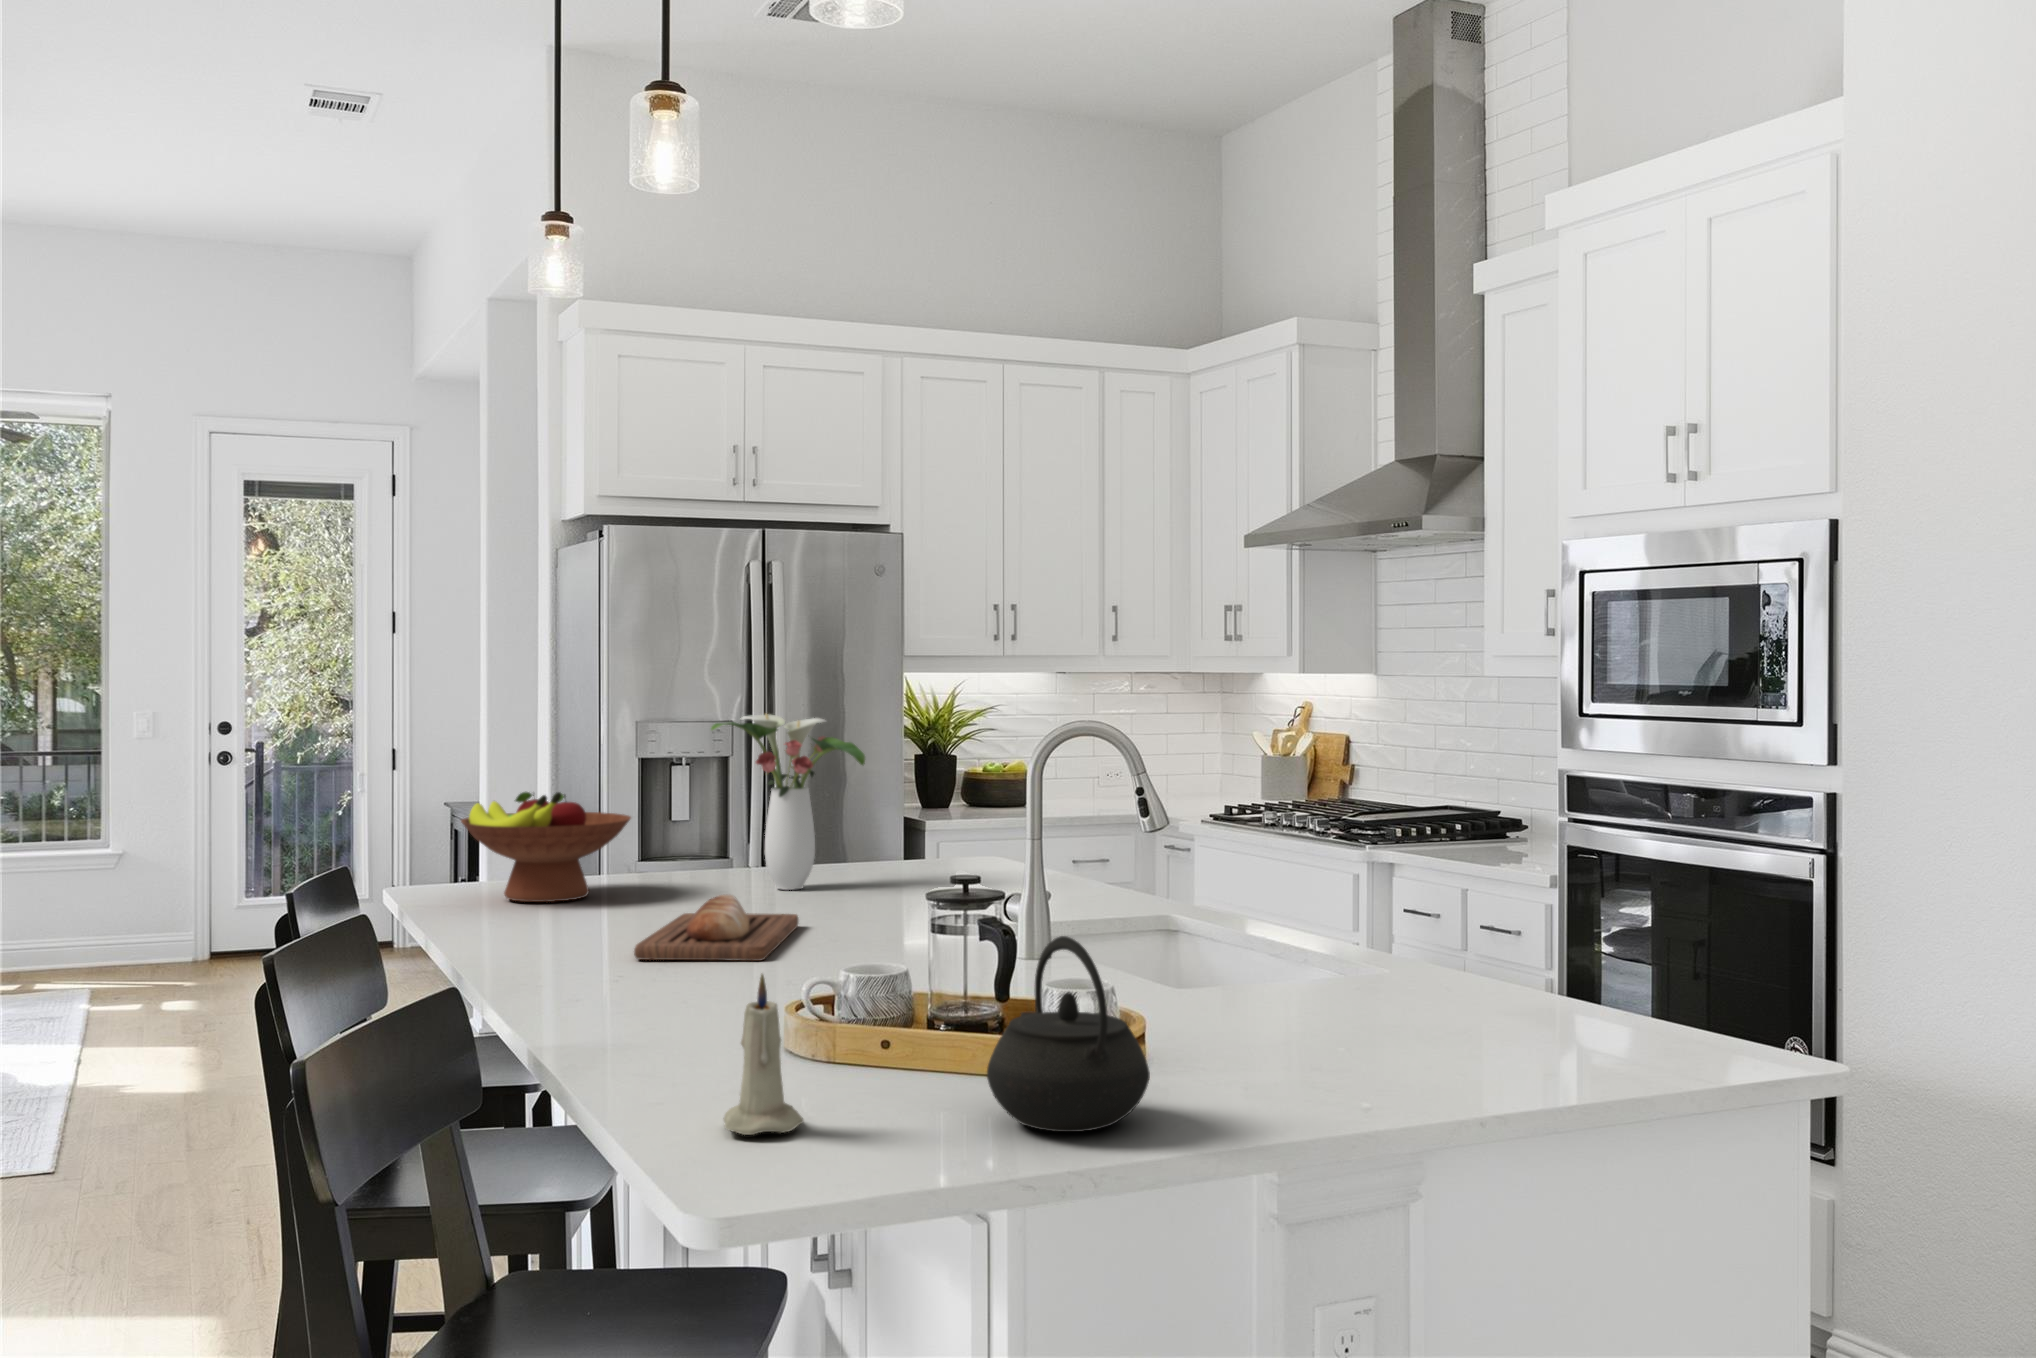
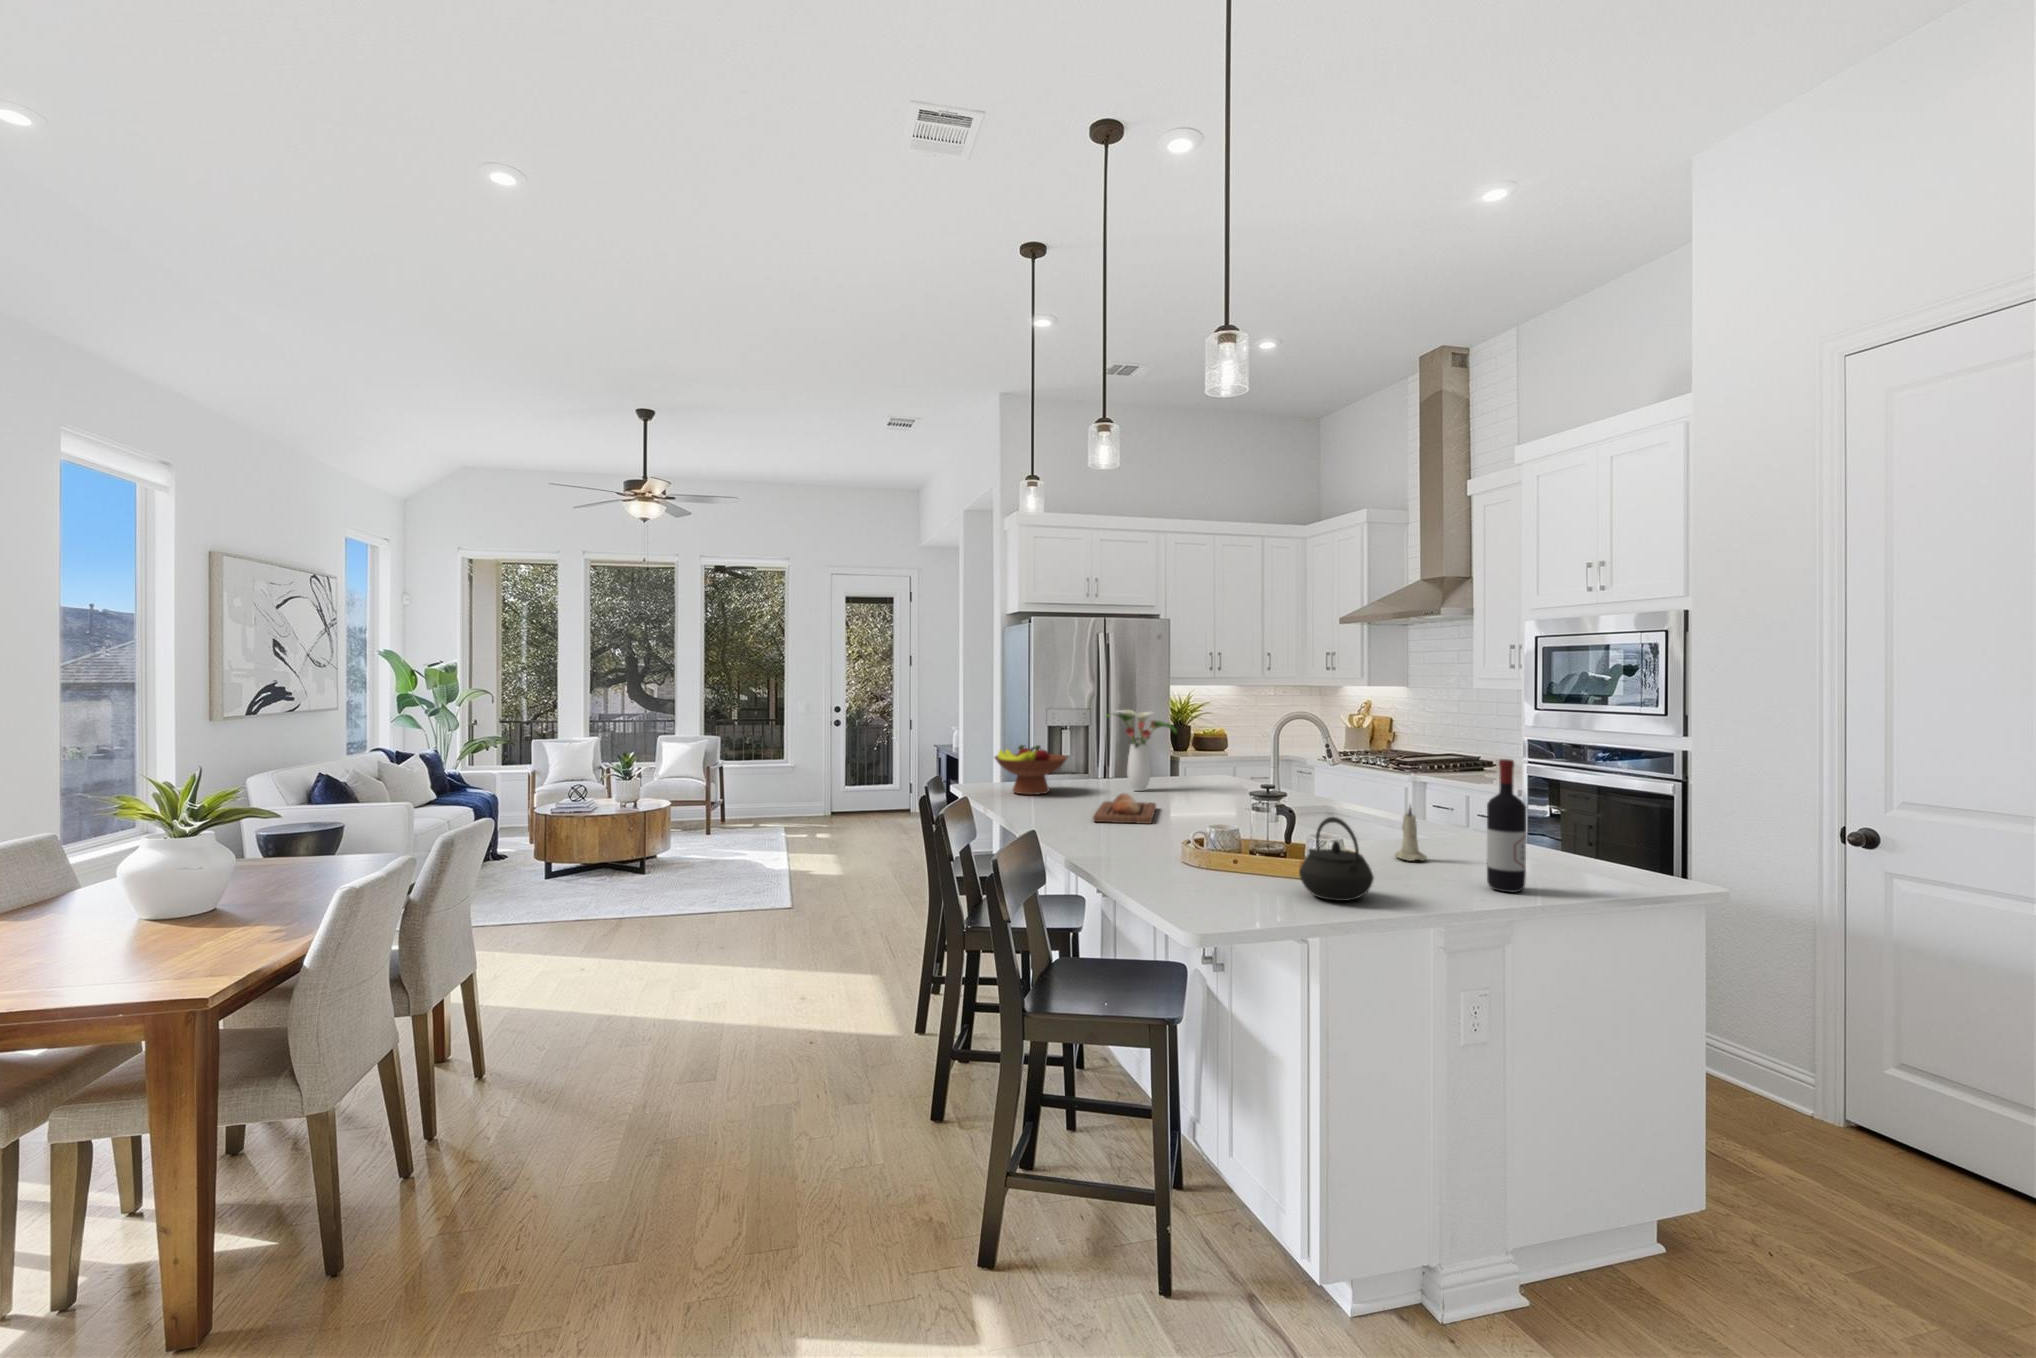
wine bottle: none [1407,799,1486,1095] -> present [1487,759,1526,892]
candle: present [723,974,803,1135] -> present [1395,806,1427,861]

